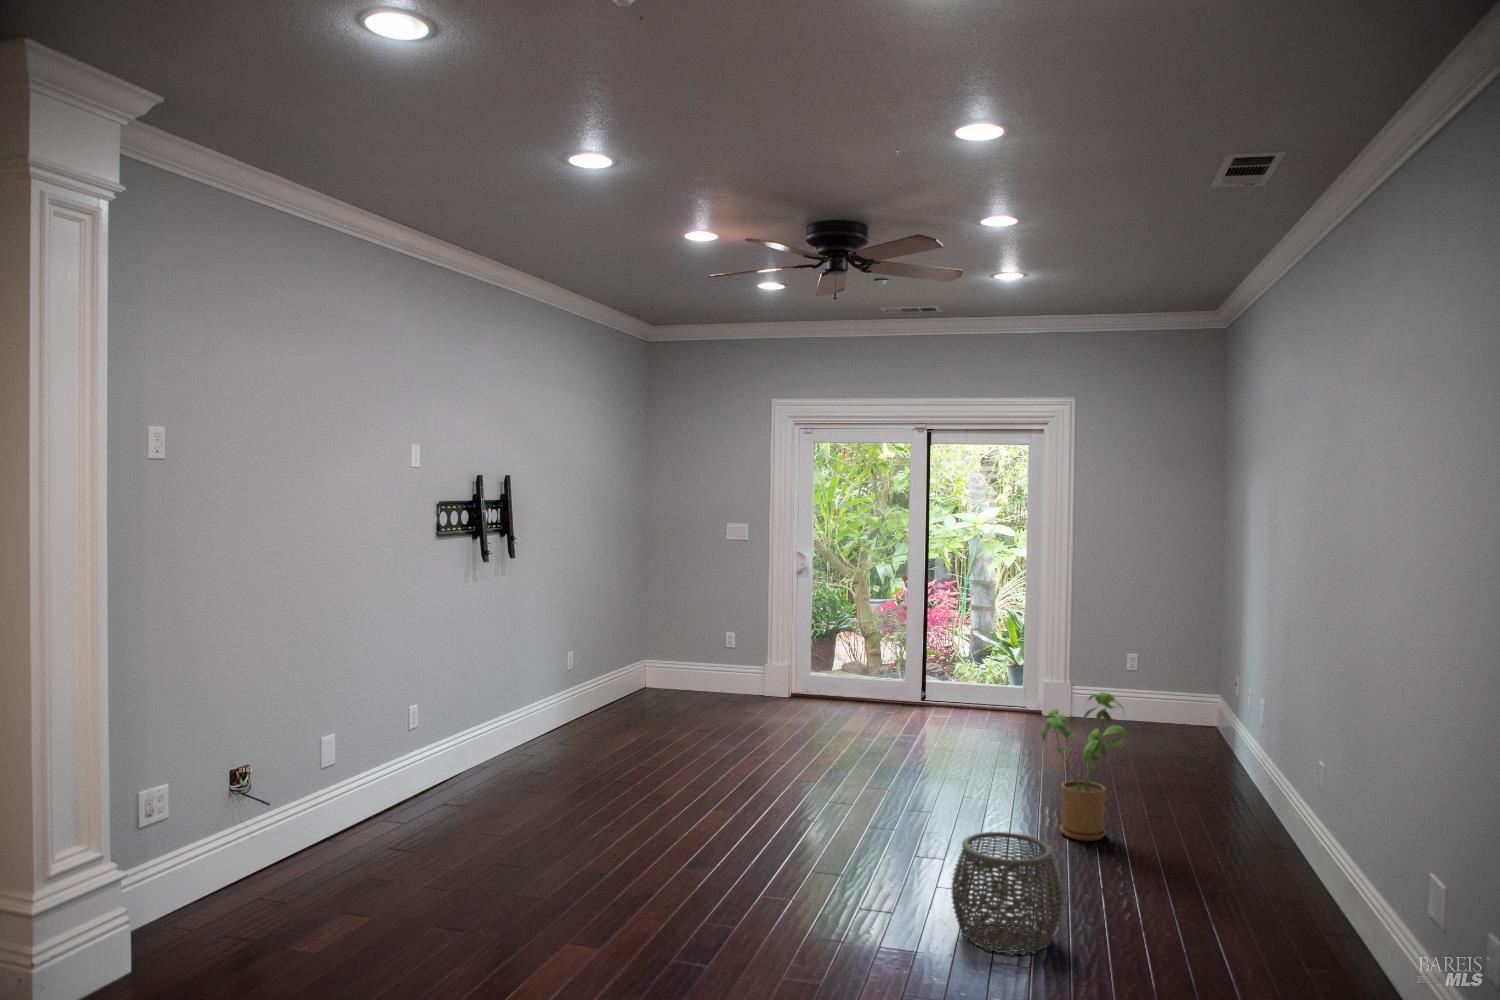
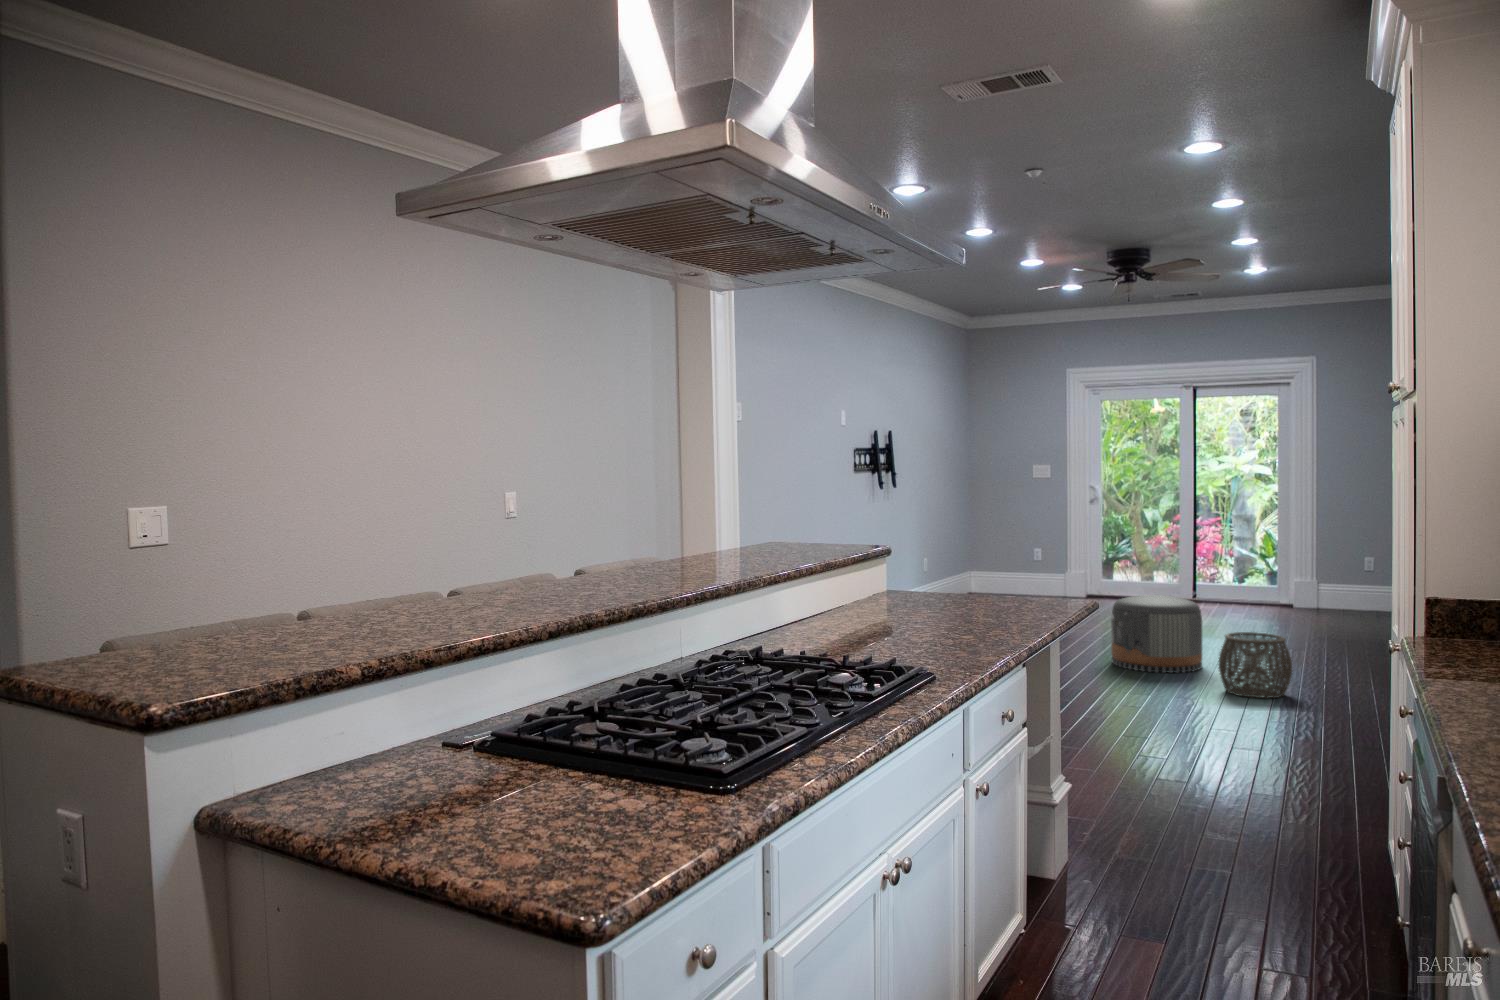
house plant: present [1042,692,1131,841] -> none [1285,561,1352,662]
pouf: none [799,747,930,882] -> present [1111,595,1202,673]

